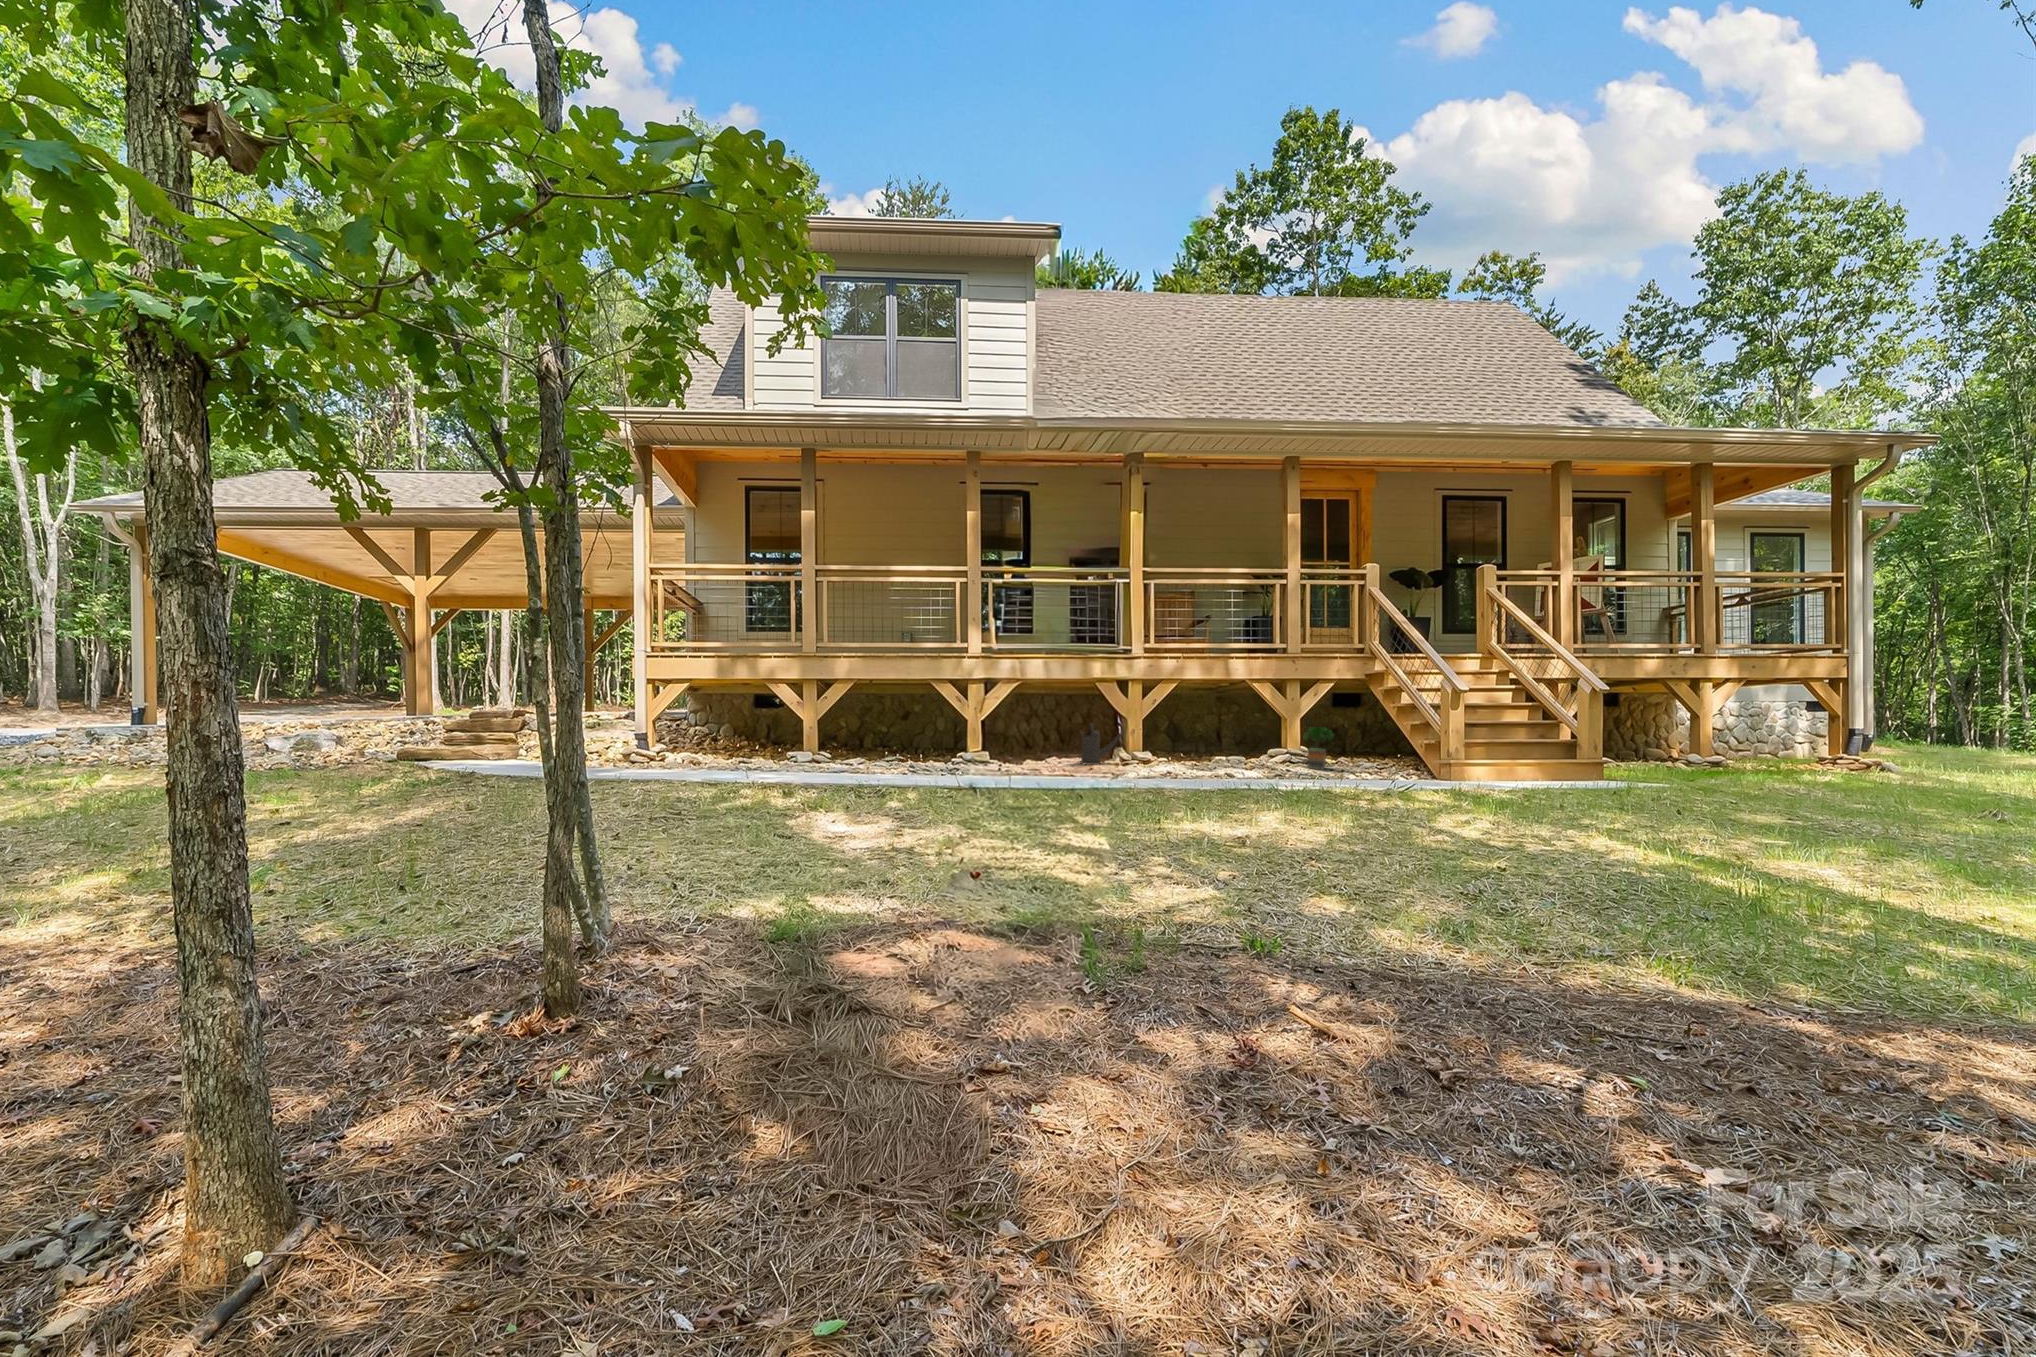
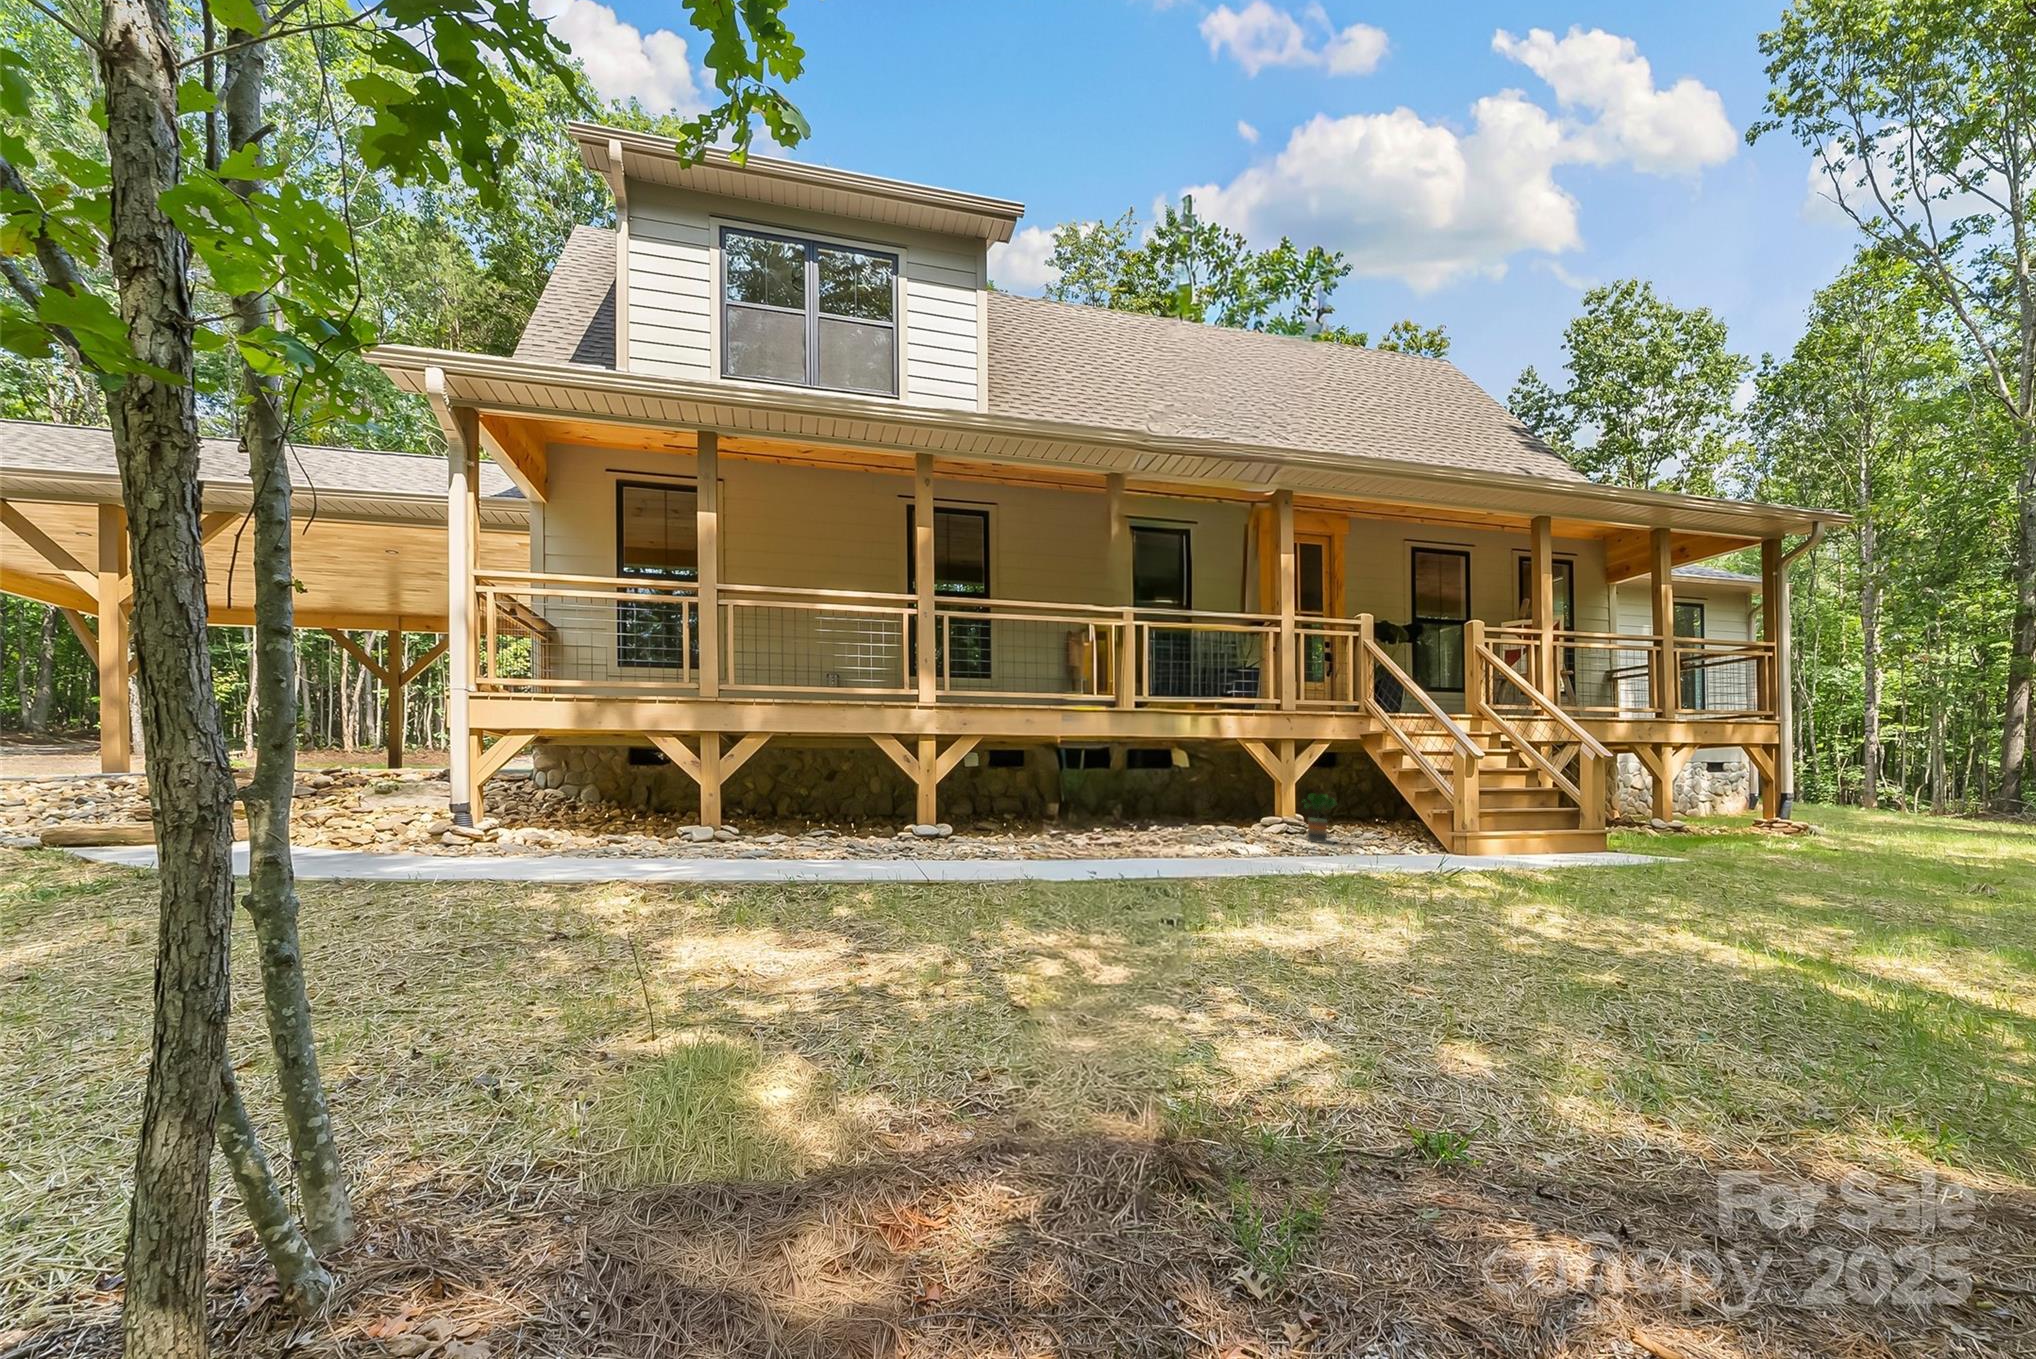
watering can: present [1077,723,1125,765] -> none [1047,789,1106,841]

